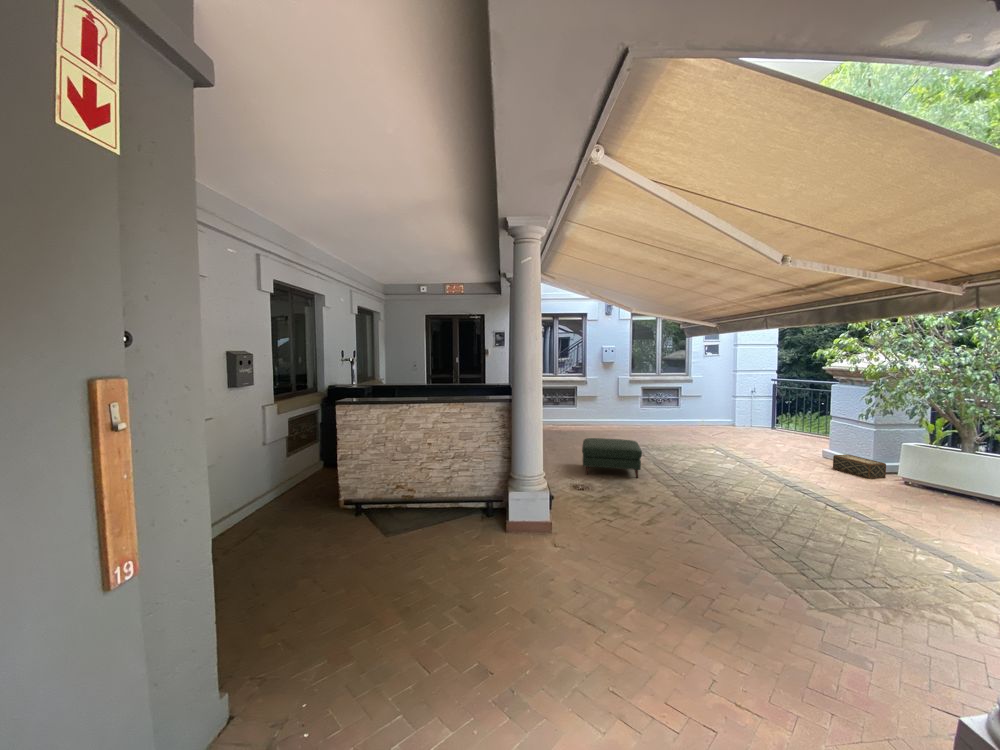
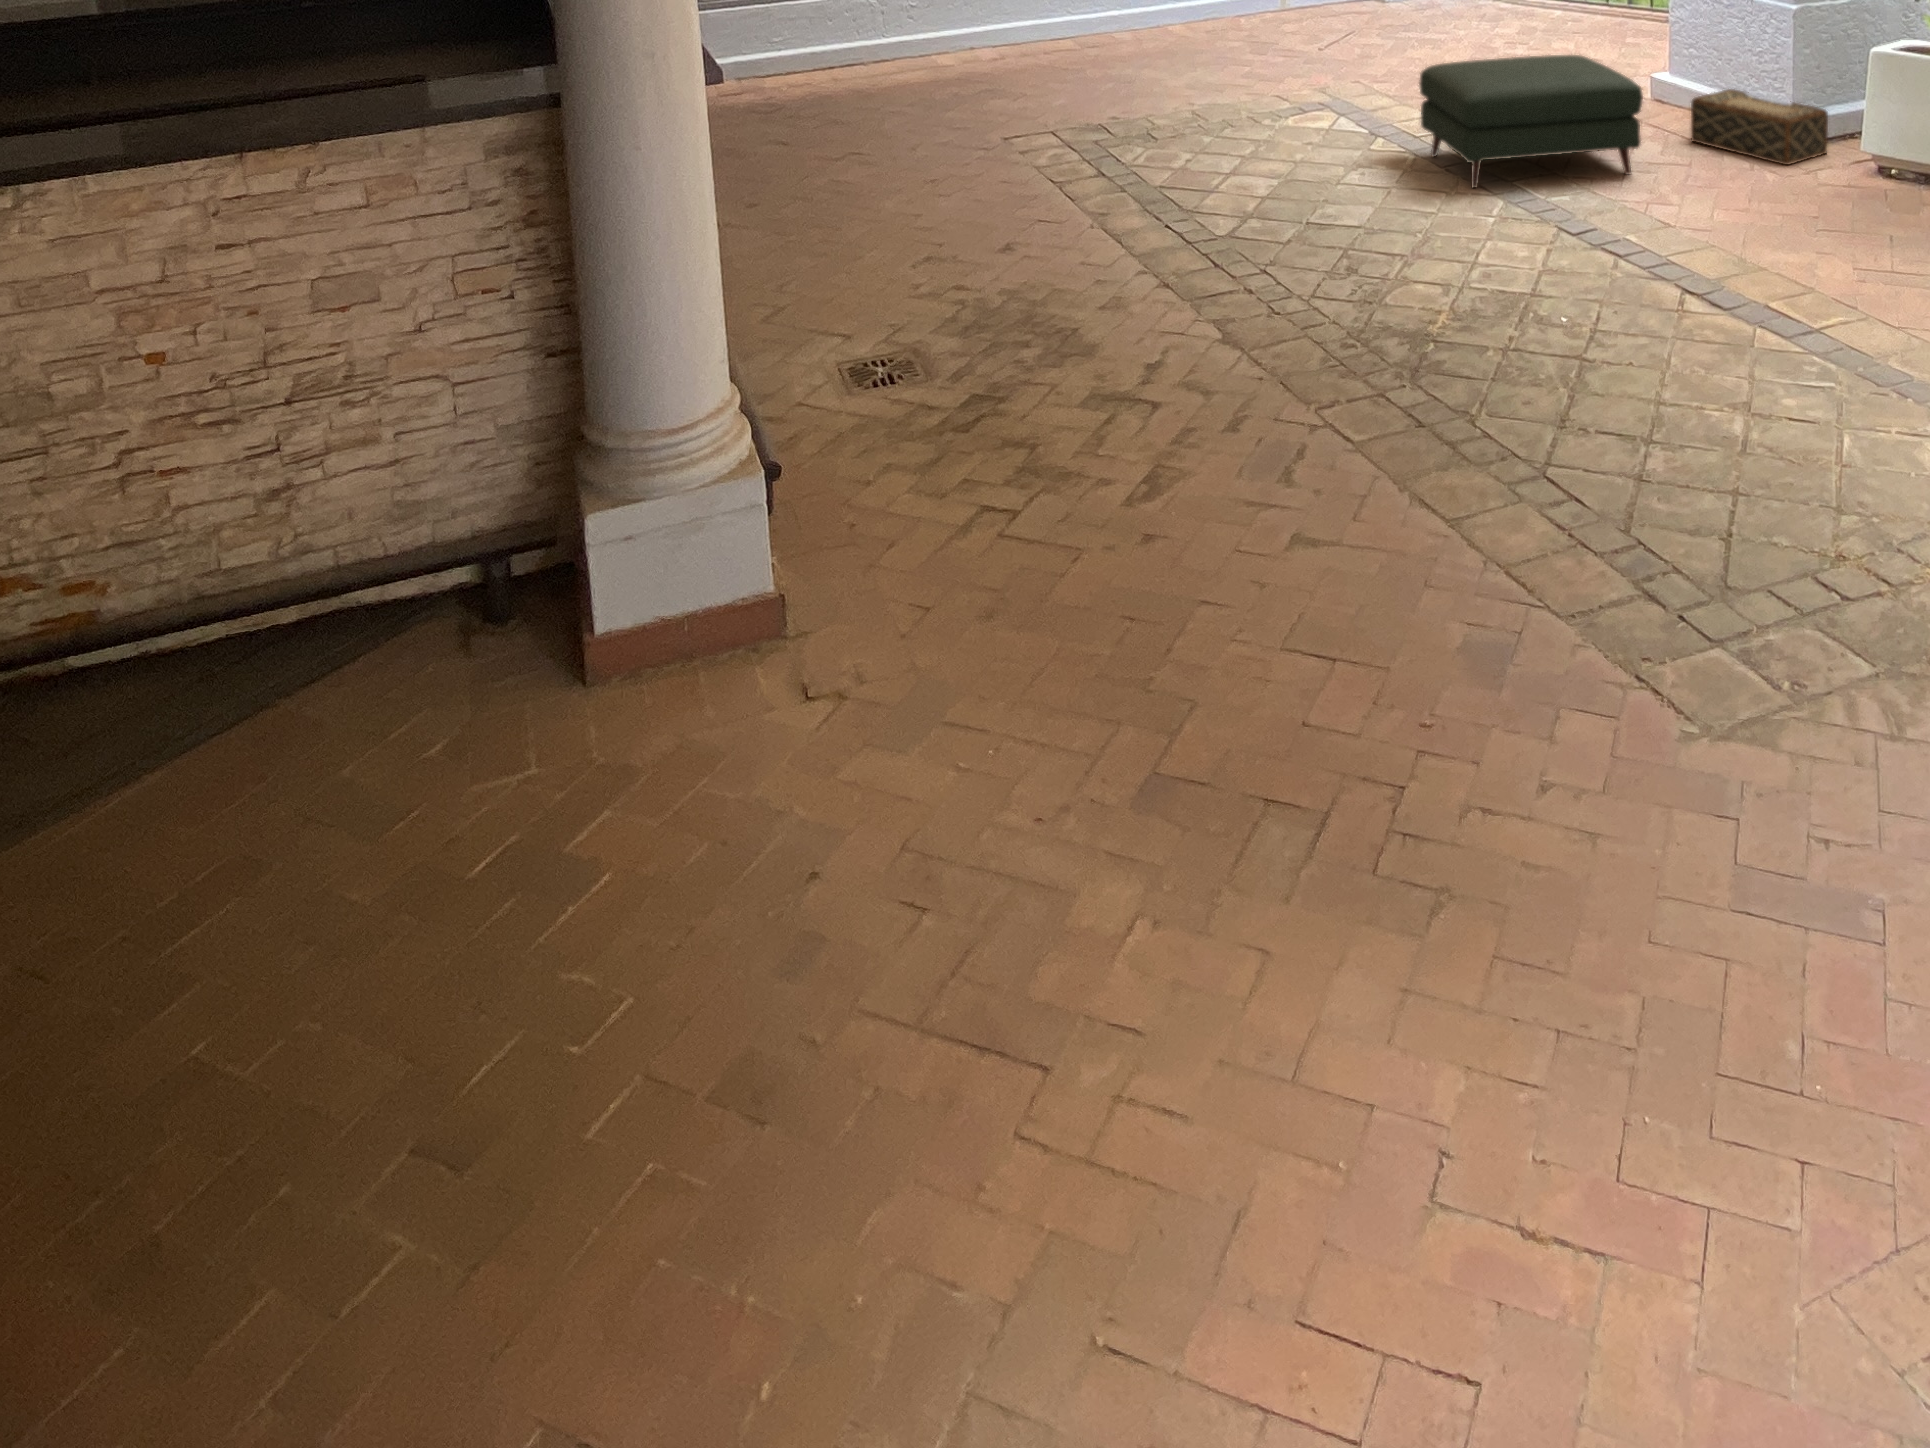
ottoman: present [582,438,642,478] -> present [1419,55,1643,188]

